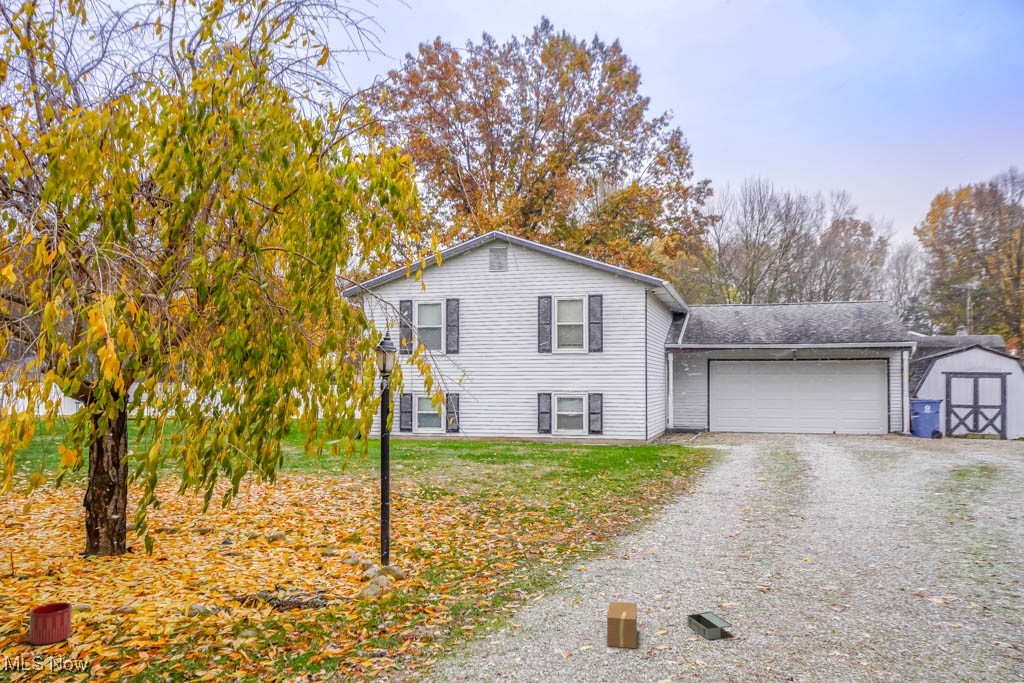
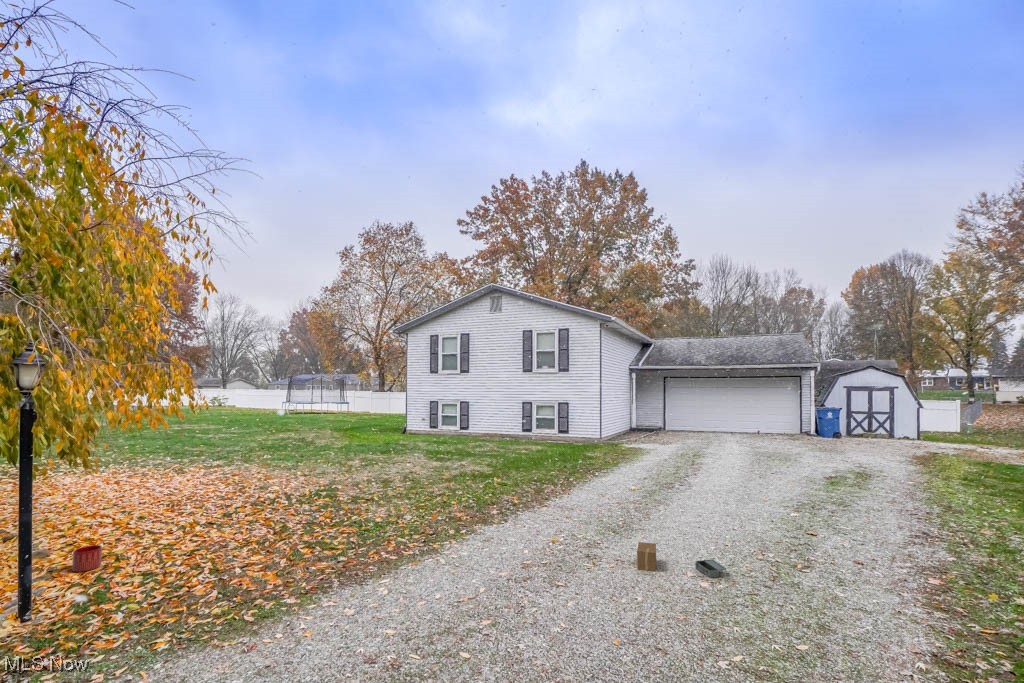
cardboard box: present [607,602,637,648] -> present [637,542,656,571]
toolbox: present [687,612,732,640] -> present [695,560,726,578]

